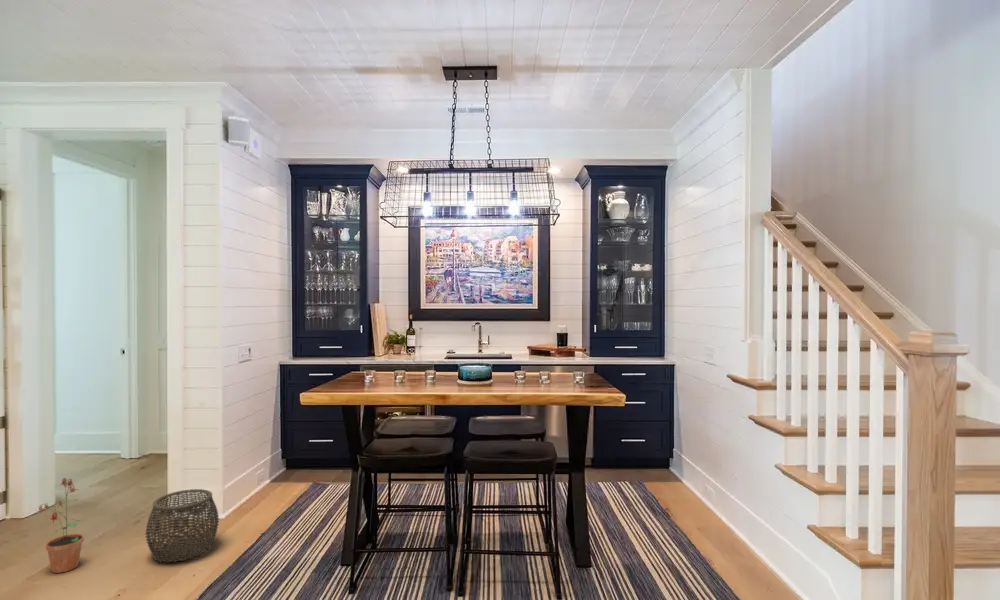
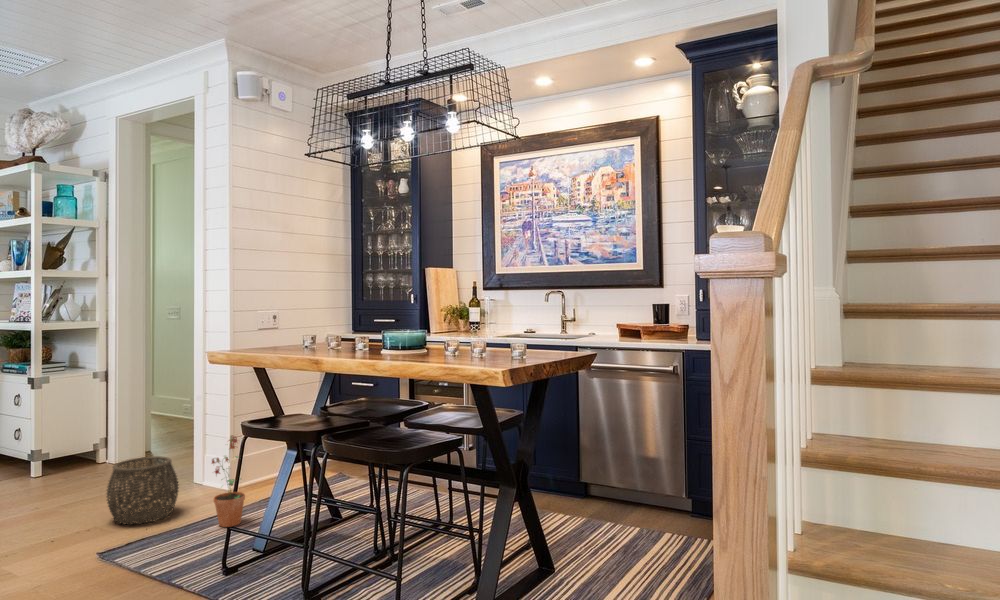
potted plant: present [39,478,84,573] -> present [212,435,245,527]

